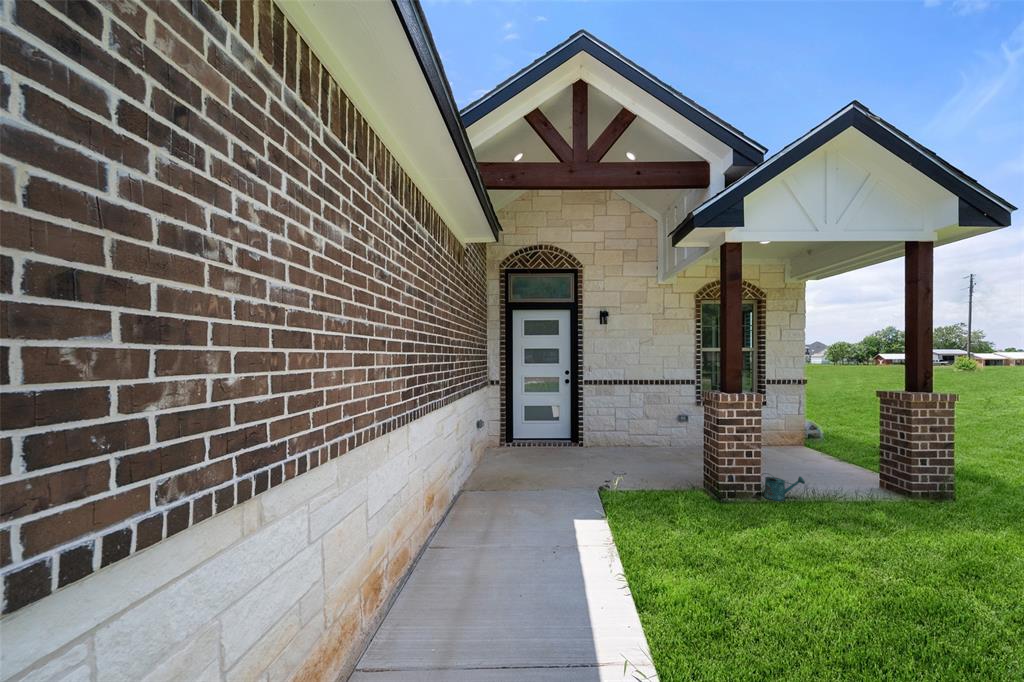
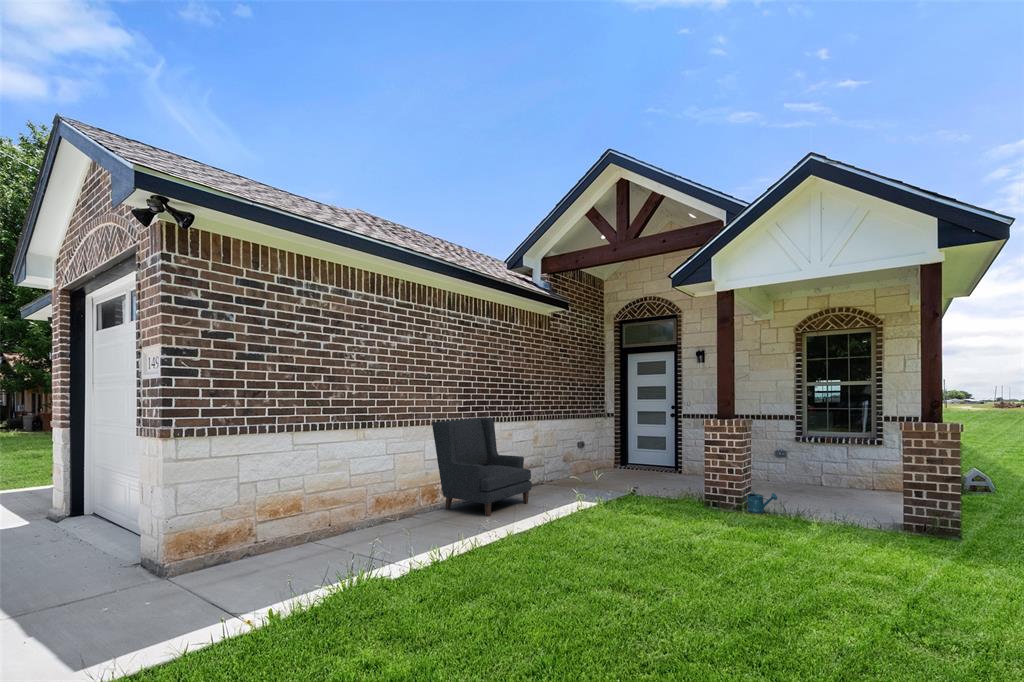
chair: none [377,404,531,607] -> present [432,418,532,517]

